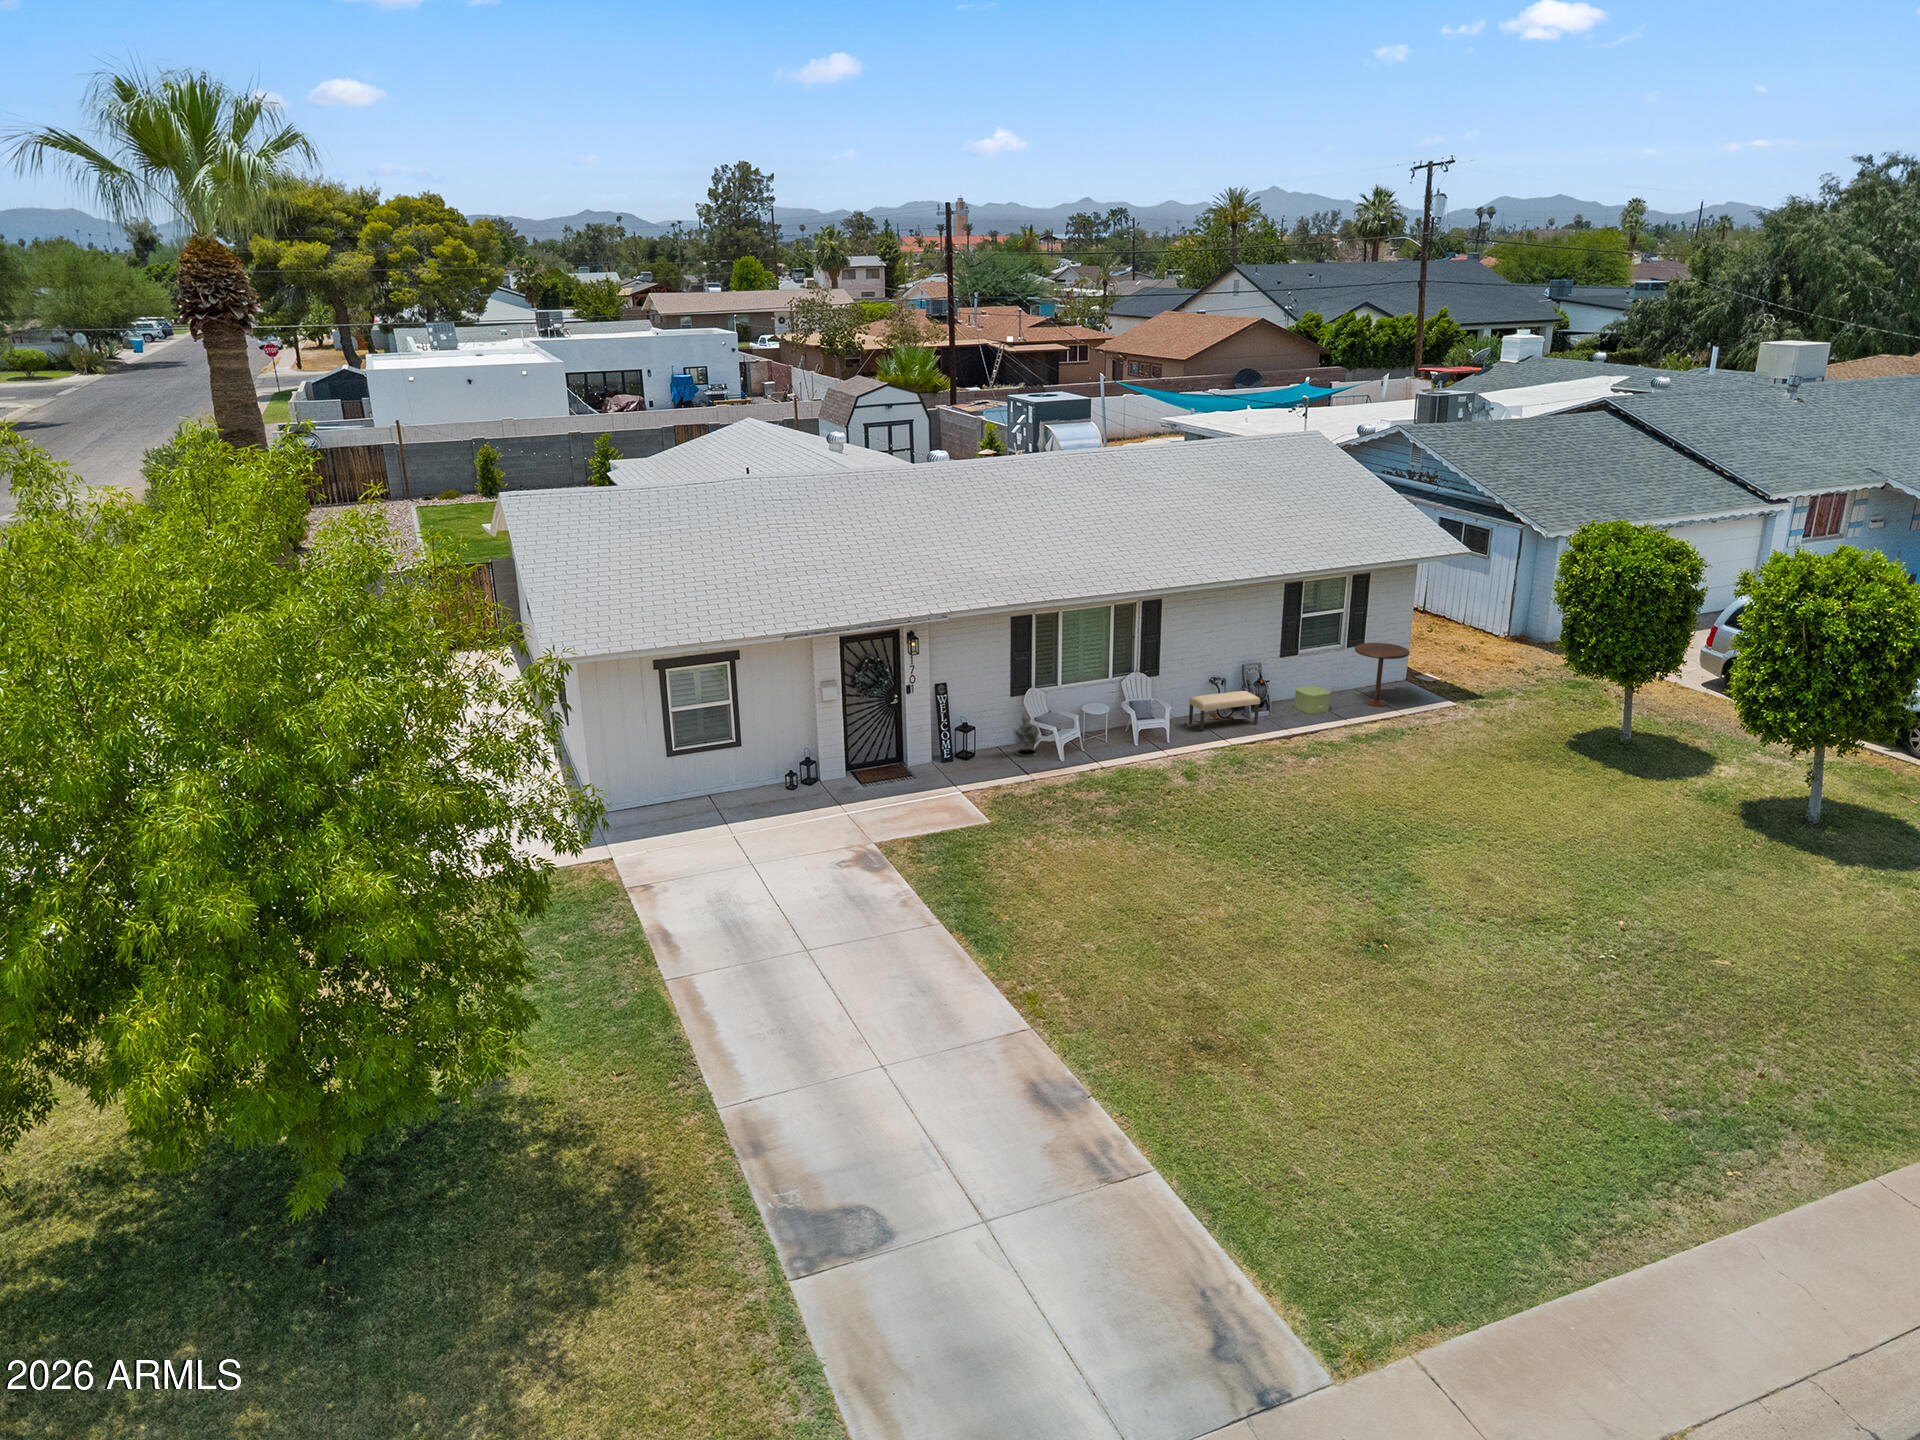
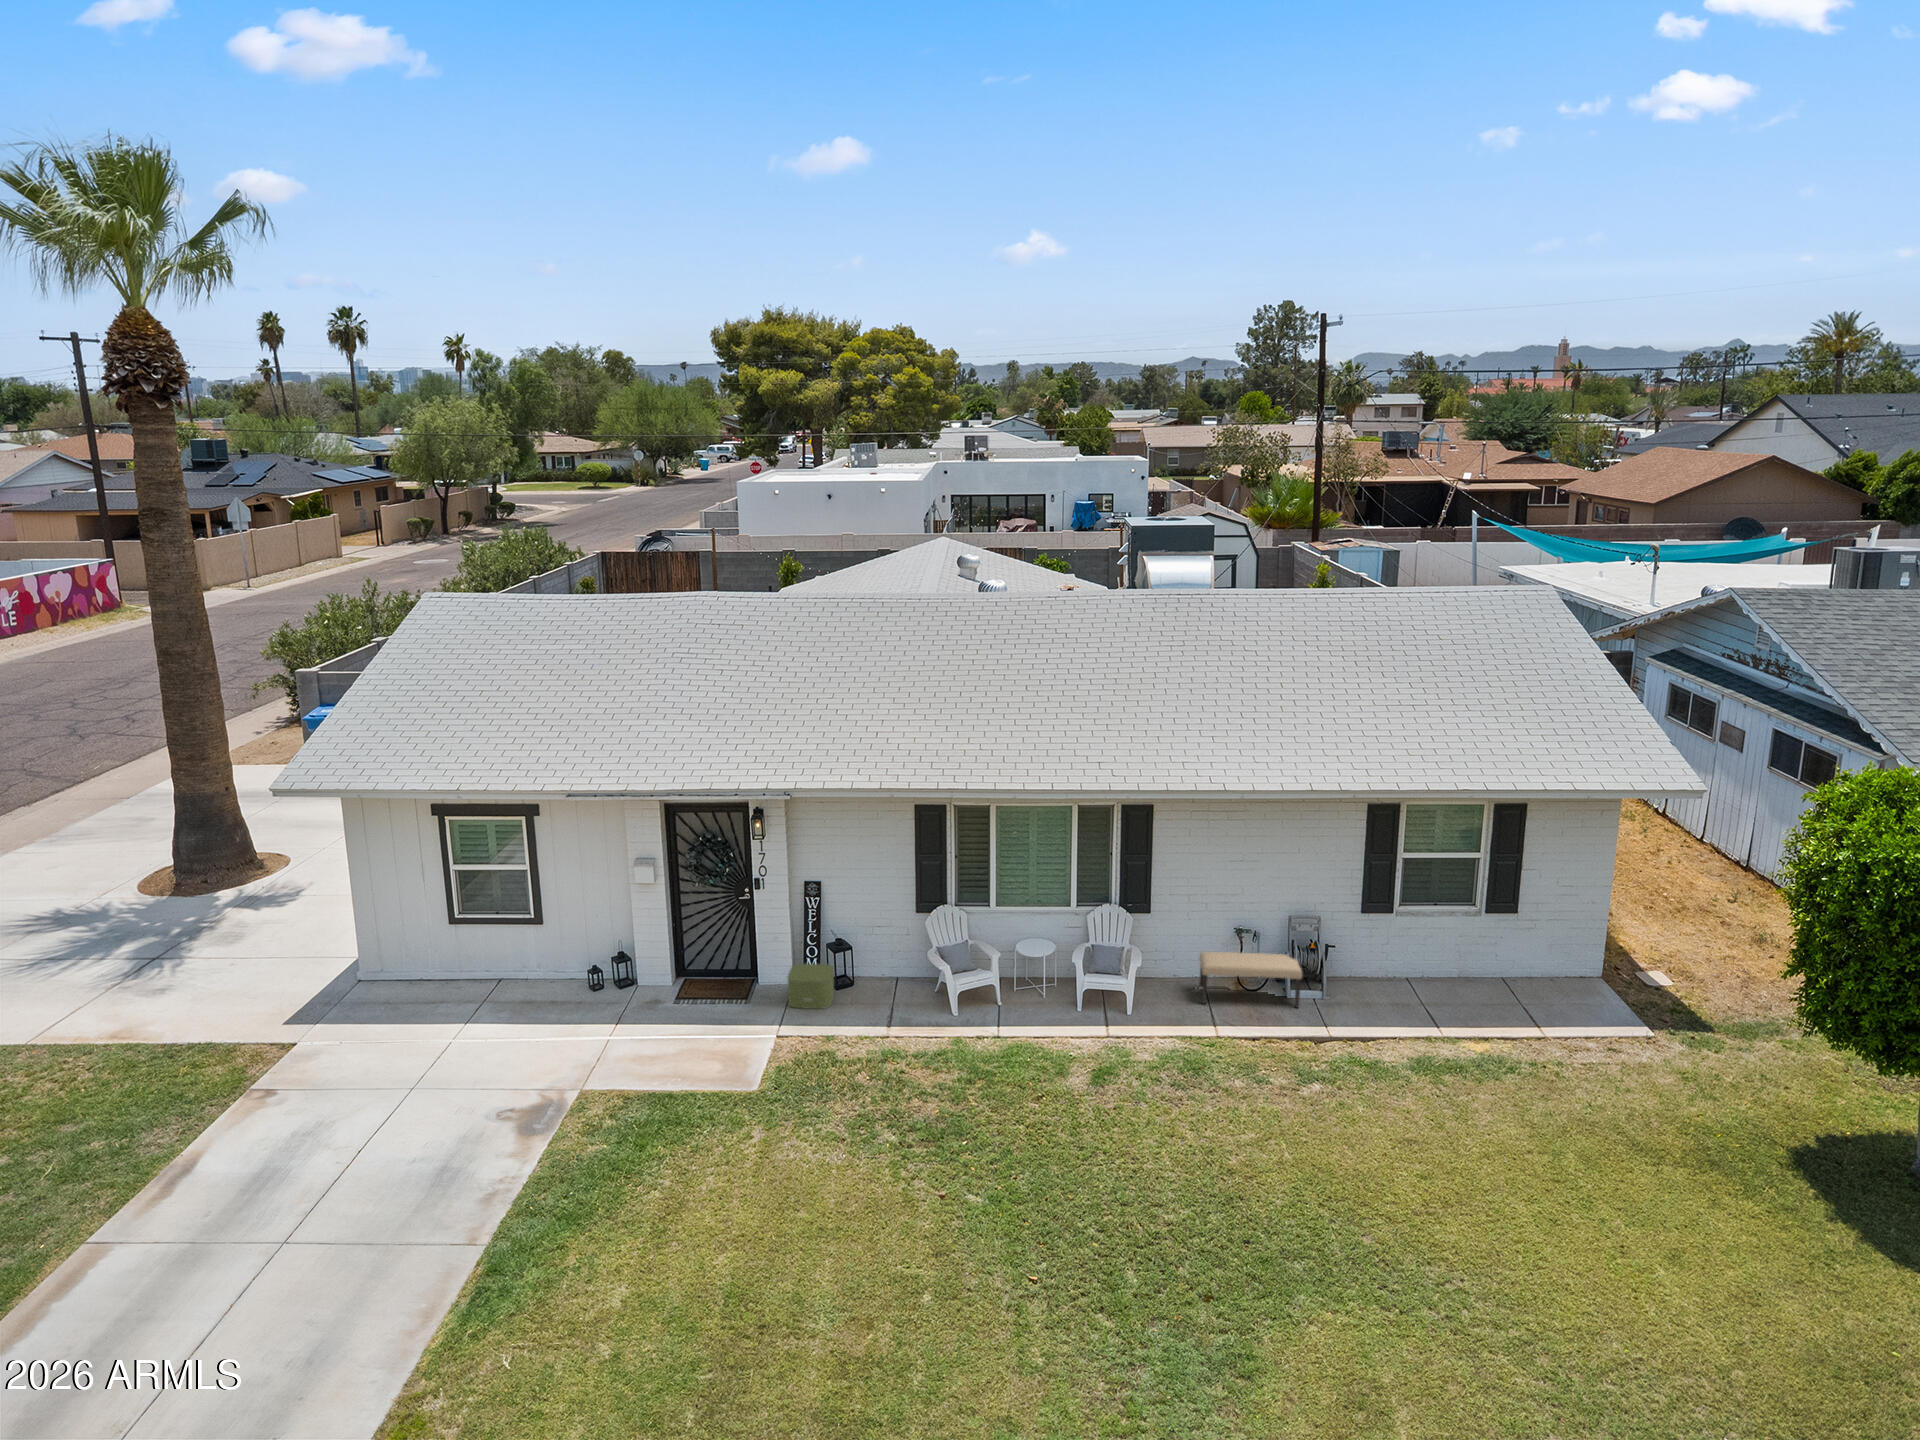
pedestal table: present [1355,643,1410,707] -> none [1492,911,1580,1015]
storage box: present [1294,686,1331,714] -> present [788,964,834,1009]
potted tree: present [1014,716,1039,757] -> none [906,938,946,999]

